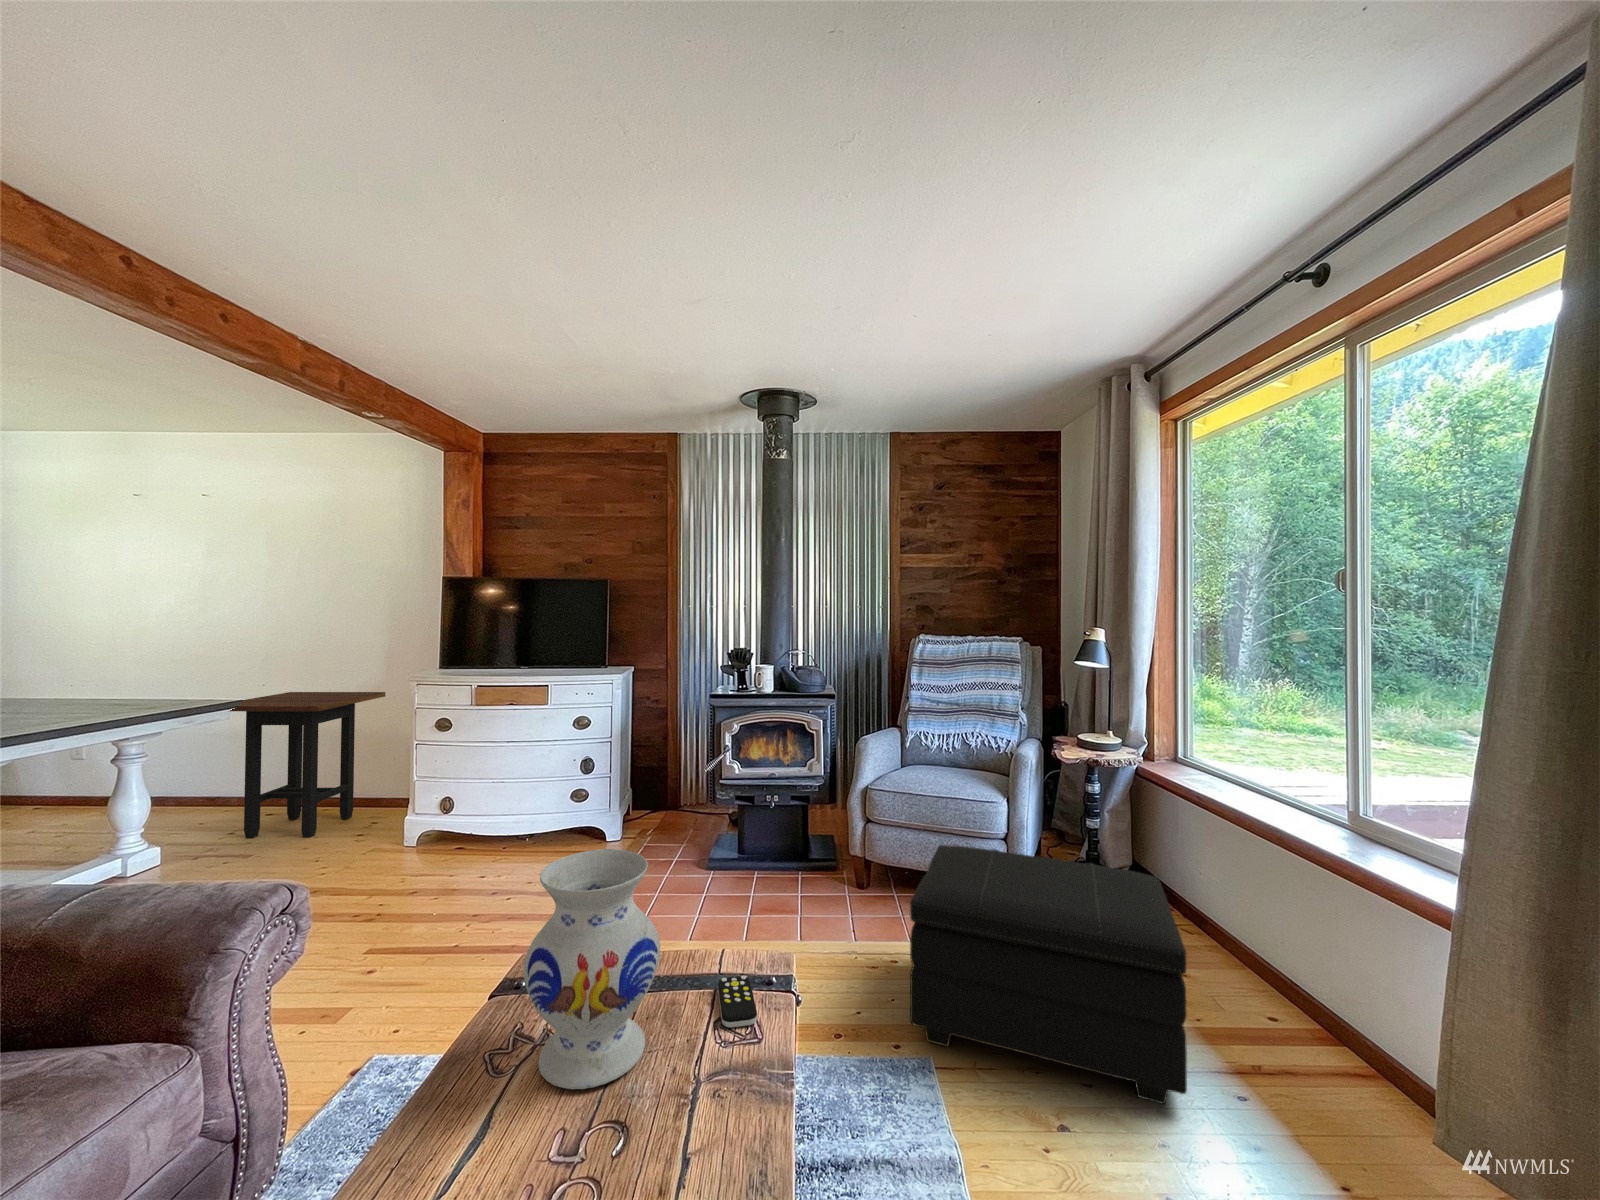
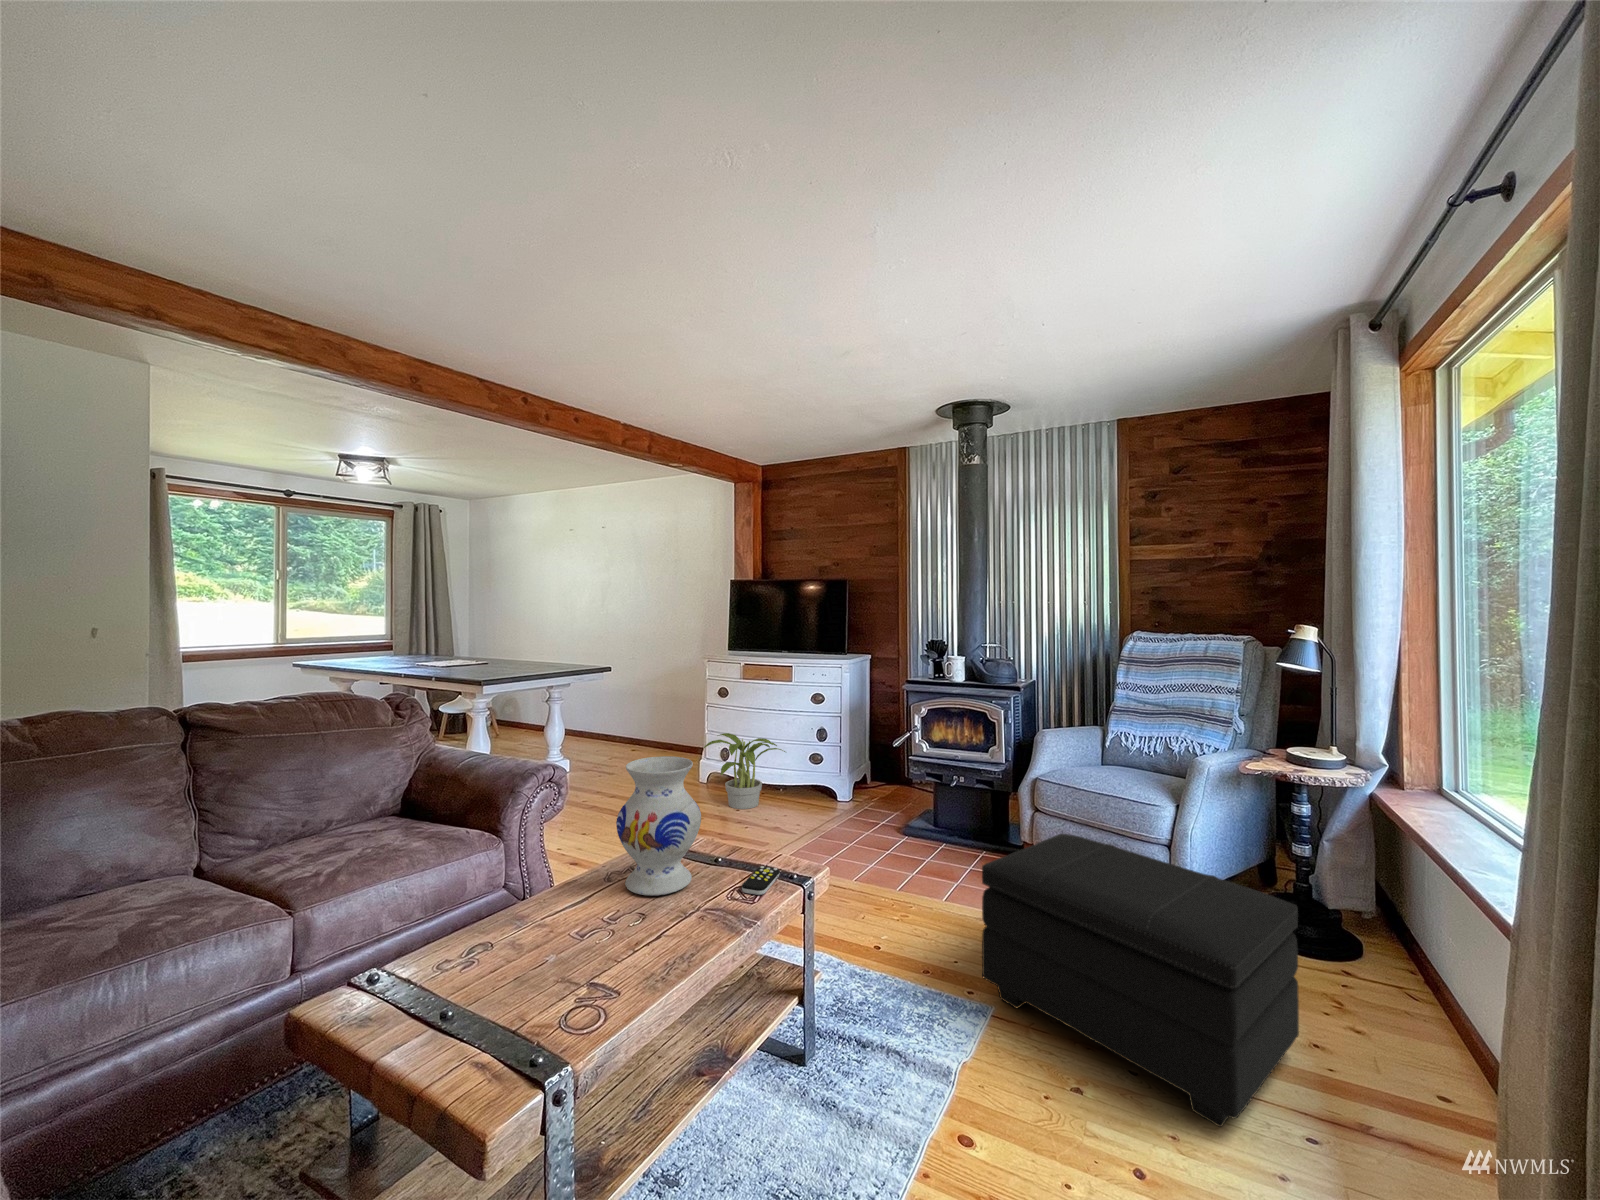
side table: present [230,692,385,838] -> none [598,665,699,765]
potted plant: none [435,779,552,879] -> present [704,733,785,809]

